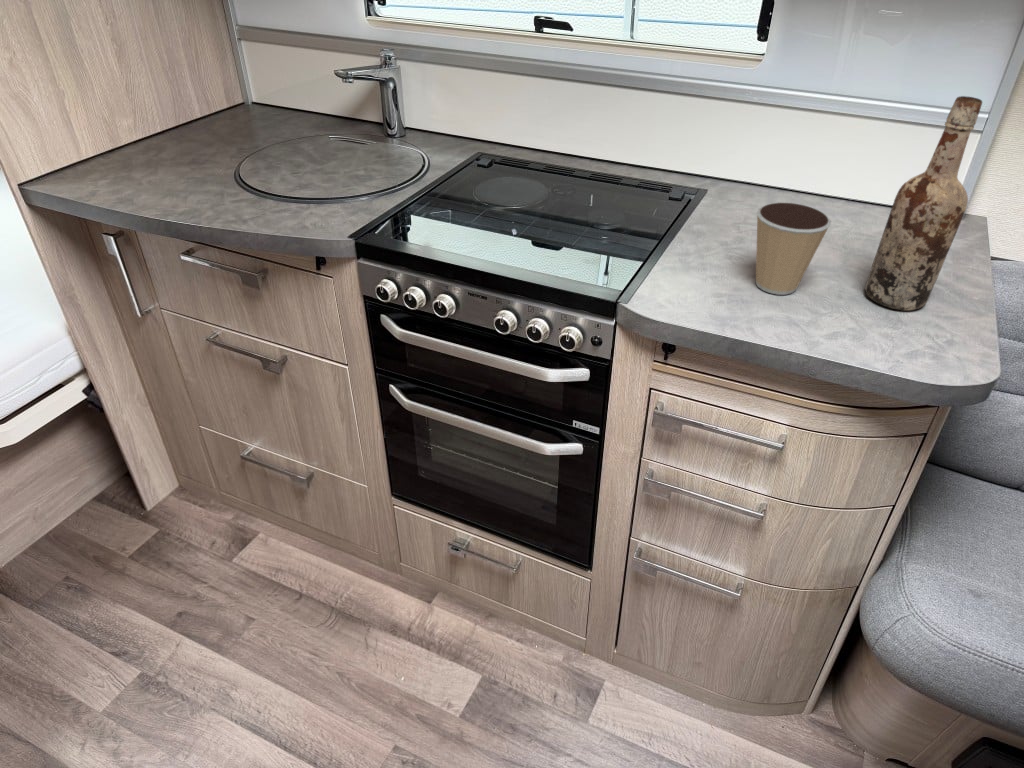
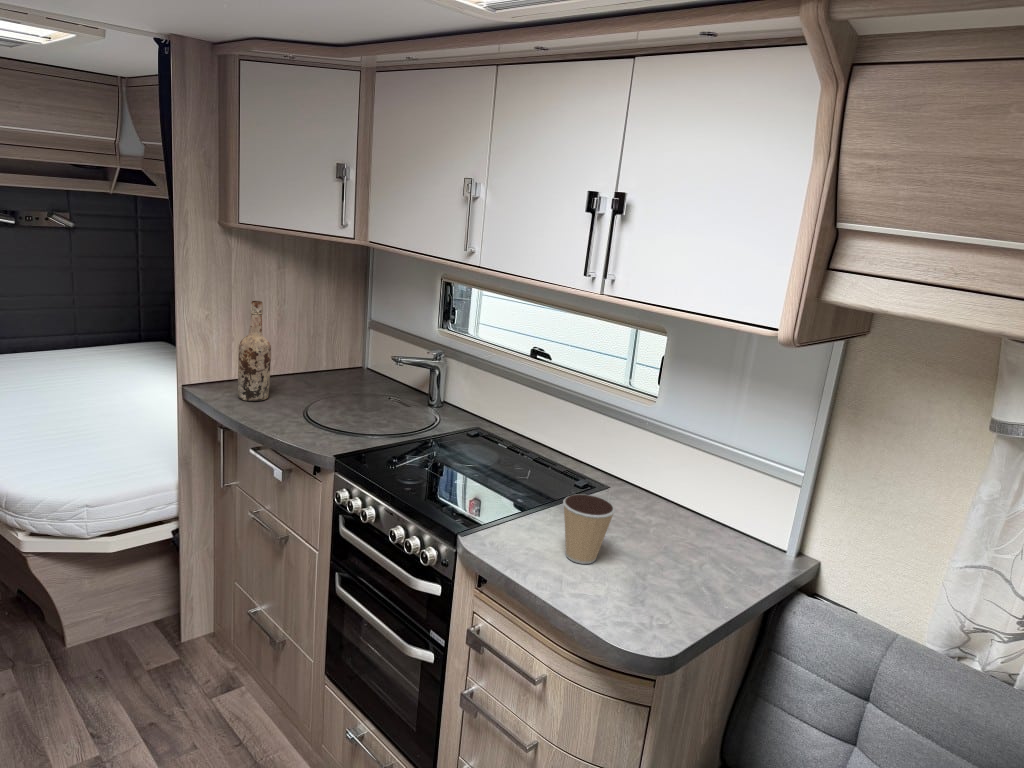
wine bottle: present [865,96,982,310] -> present [238,301,271,401]

